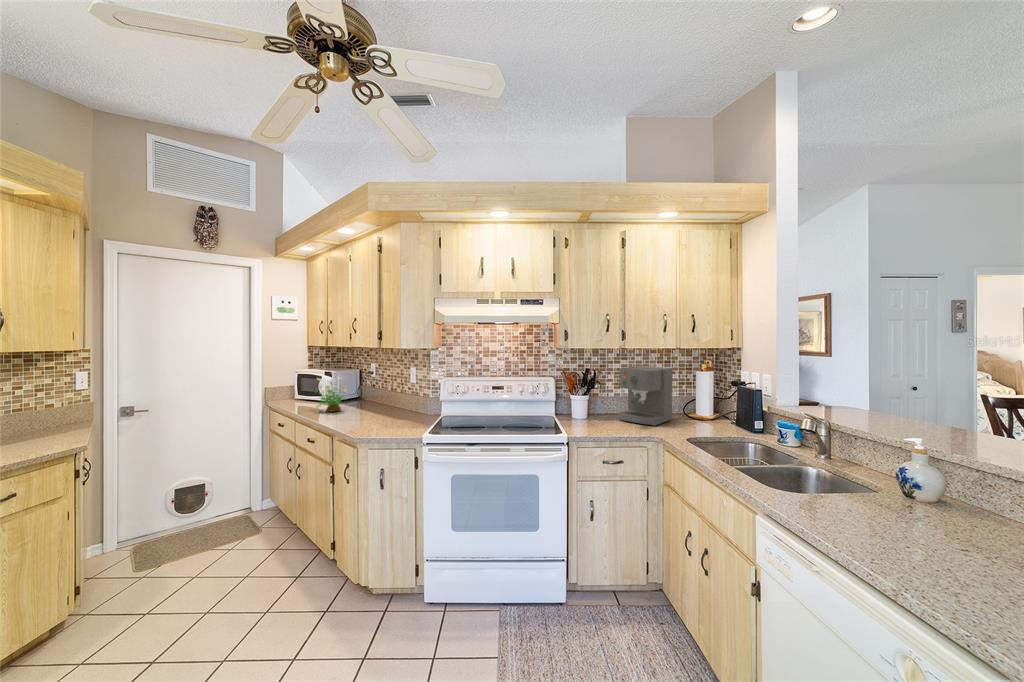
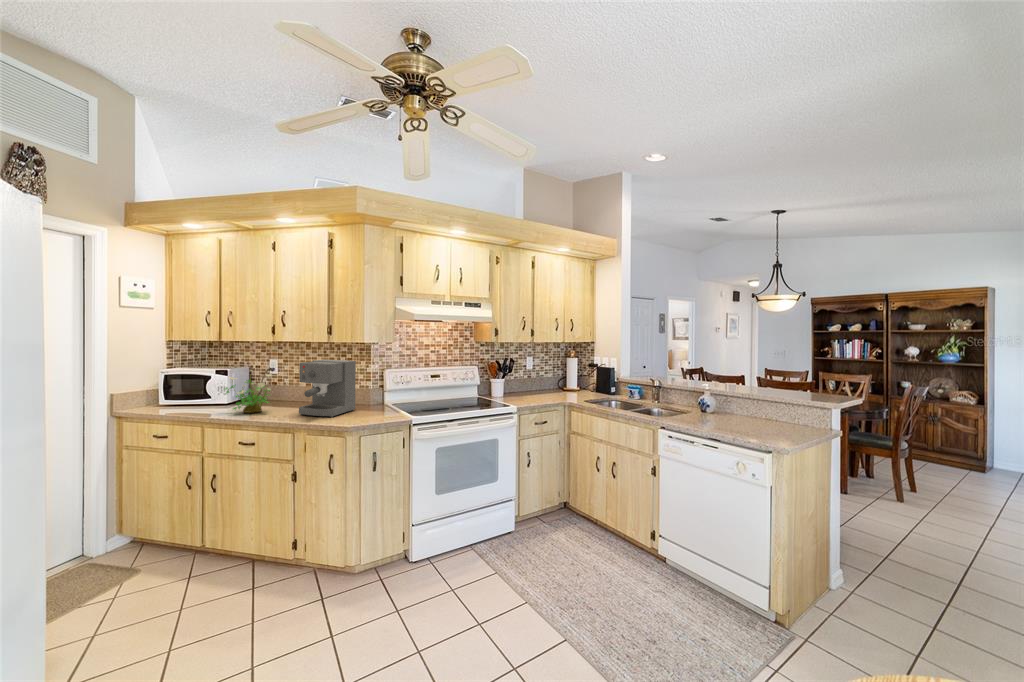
coffee maker: present [619,366,672,426] -> present [299,360,356,417]

